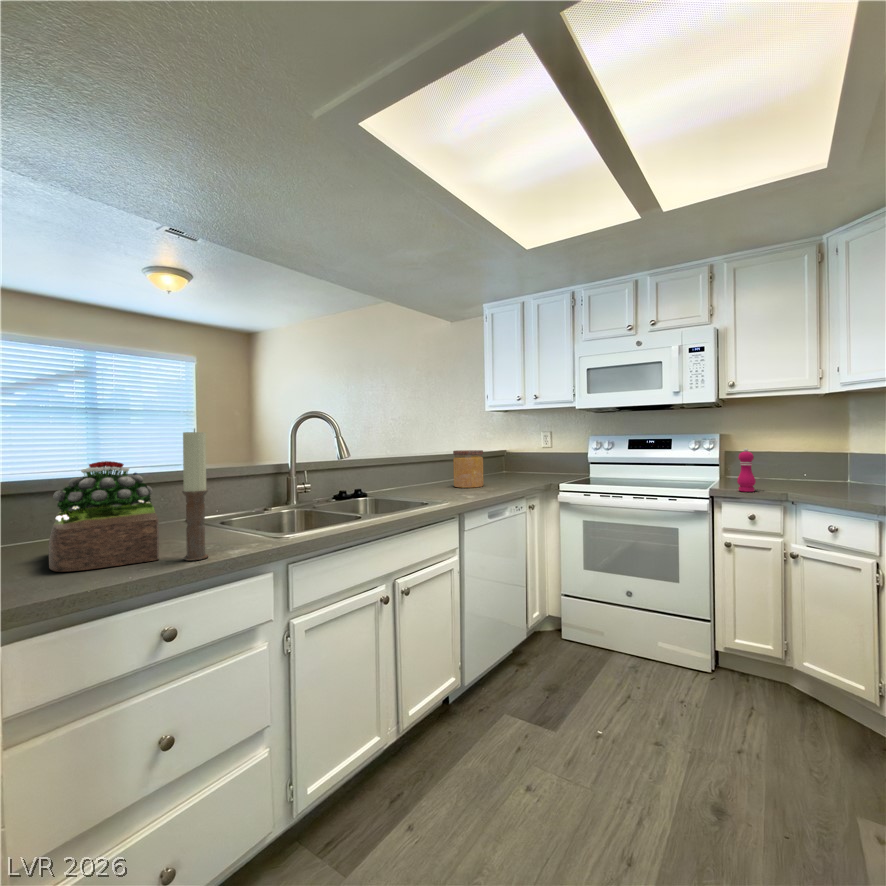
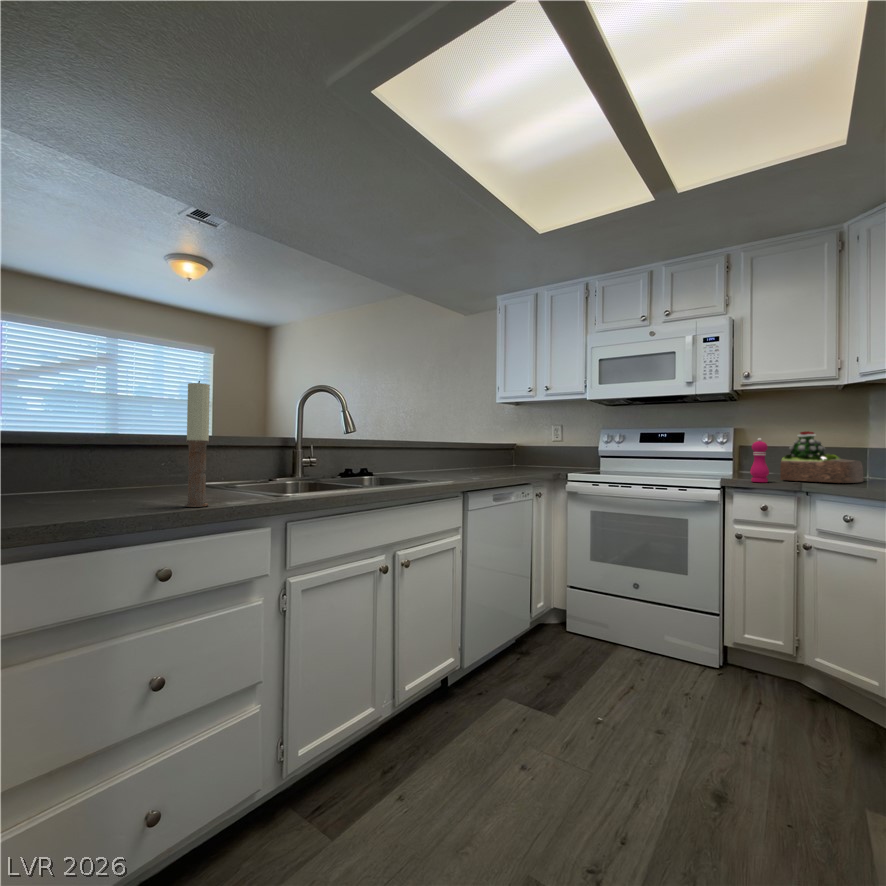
jar: present [453,450,483,488] -> none [461,437,491,474]
succulent plant: present [49,461,159,572] -> present [780,431,863,483]

